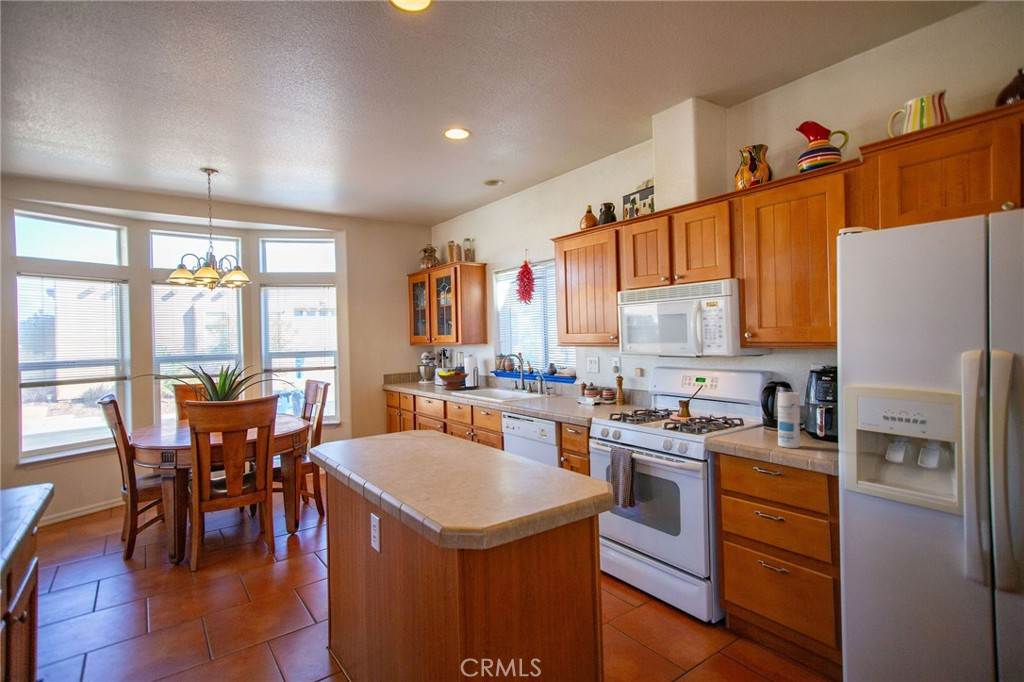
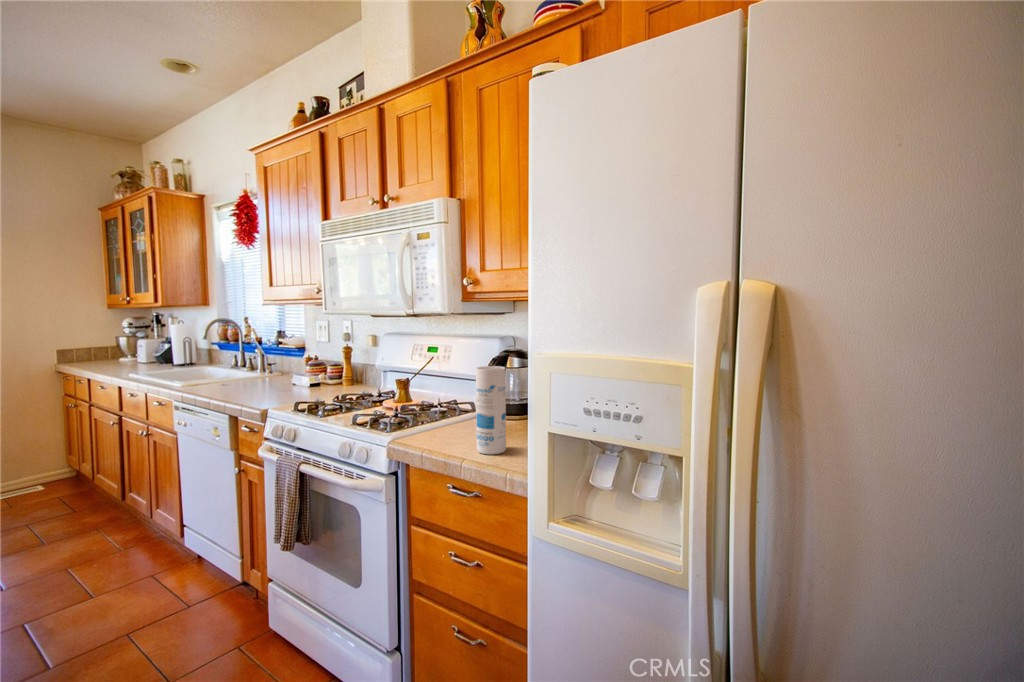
fruit bowl: present [438,369,469,390] -> none [114,341,171,371]

